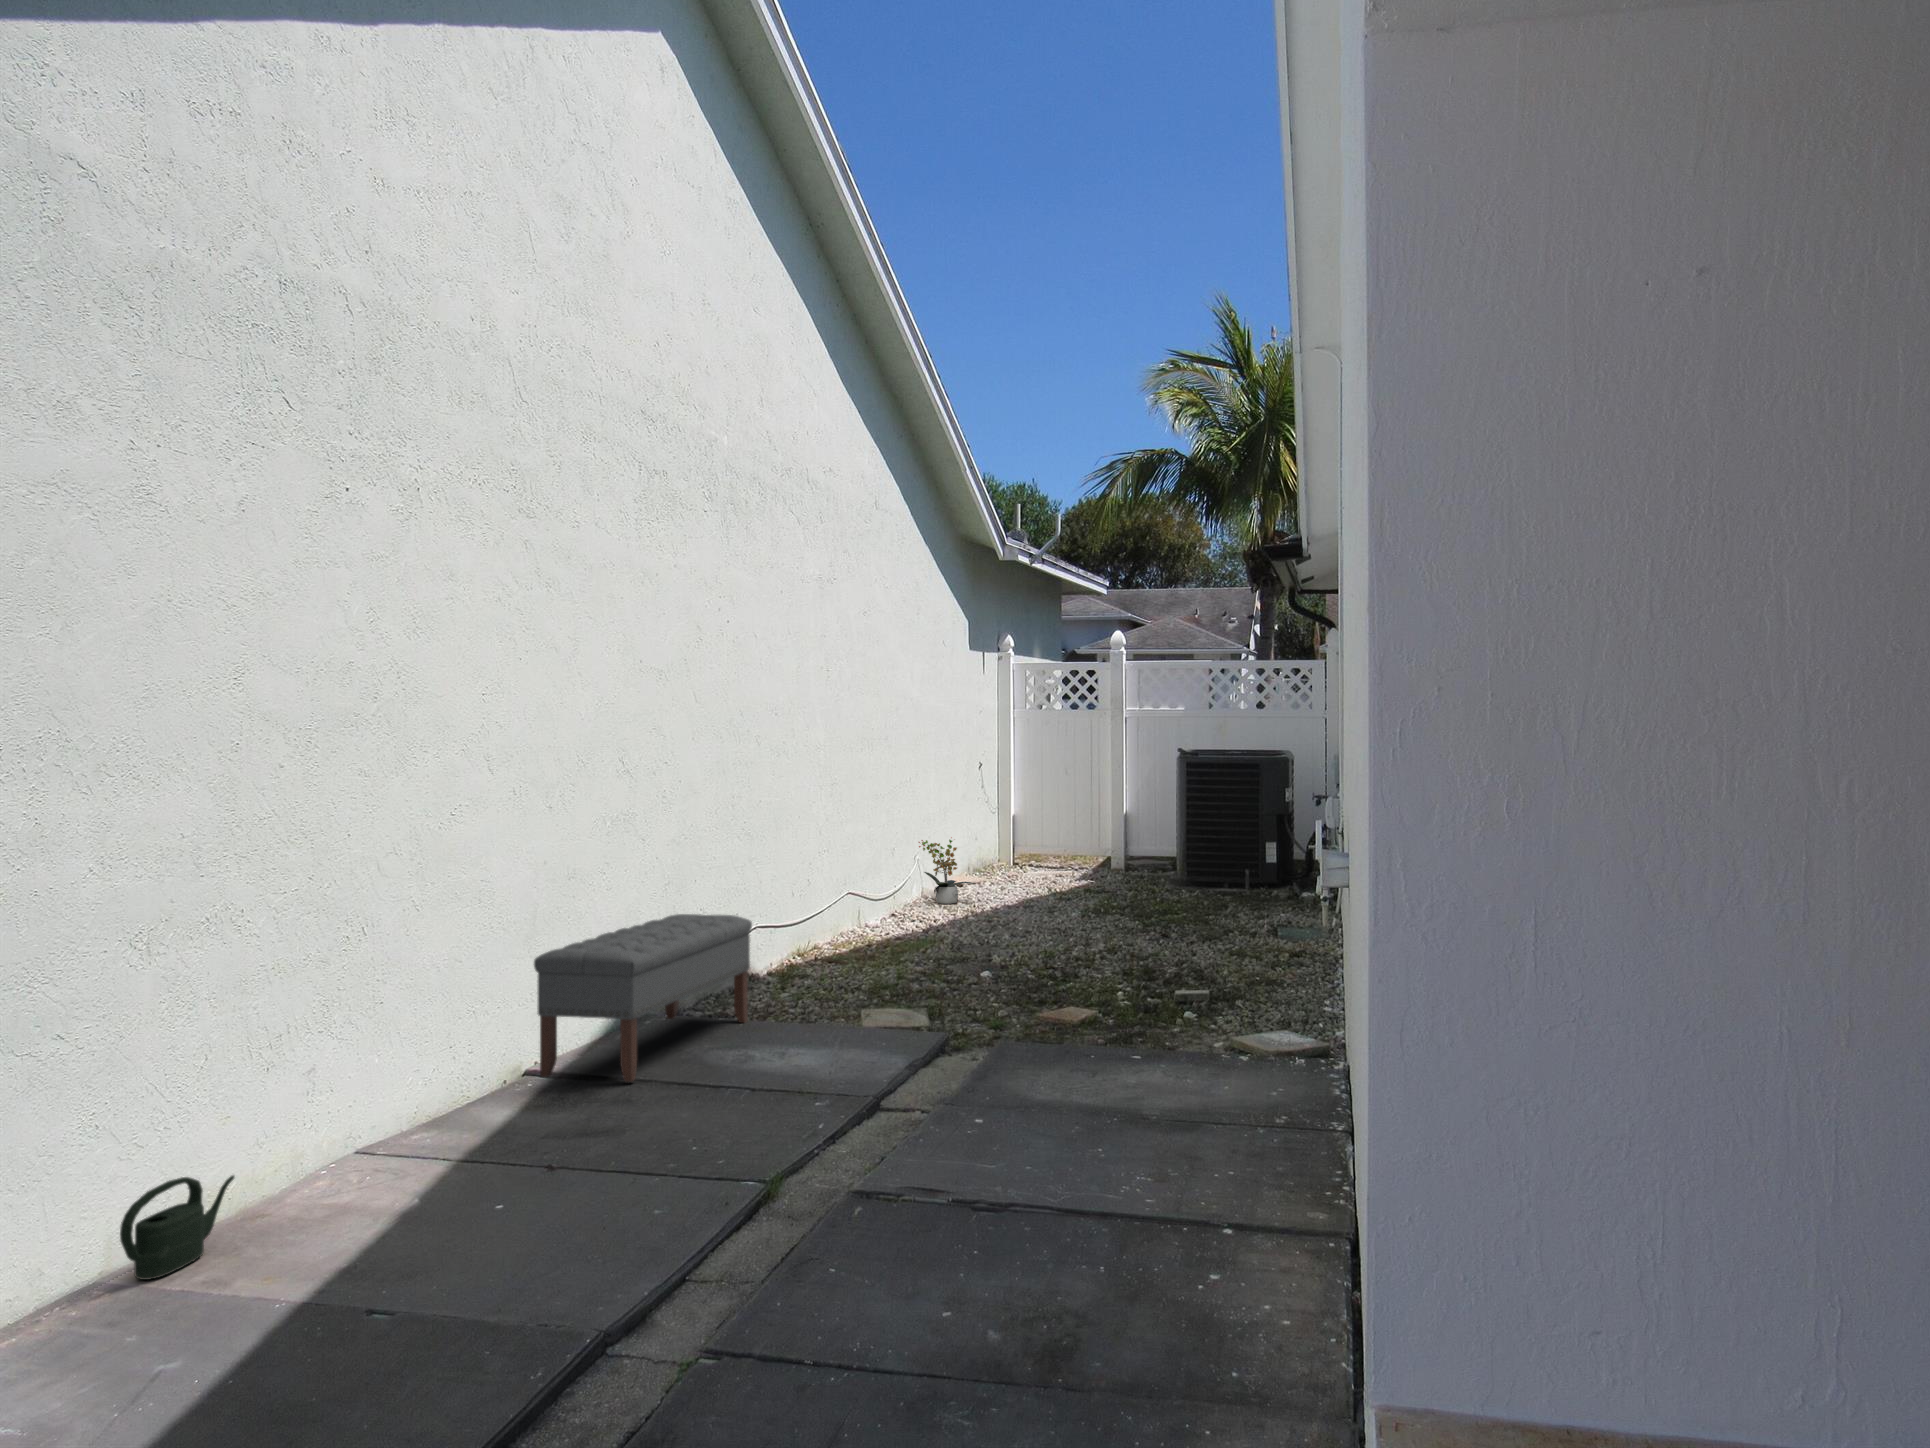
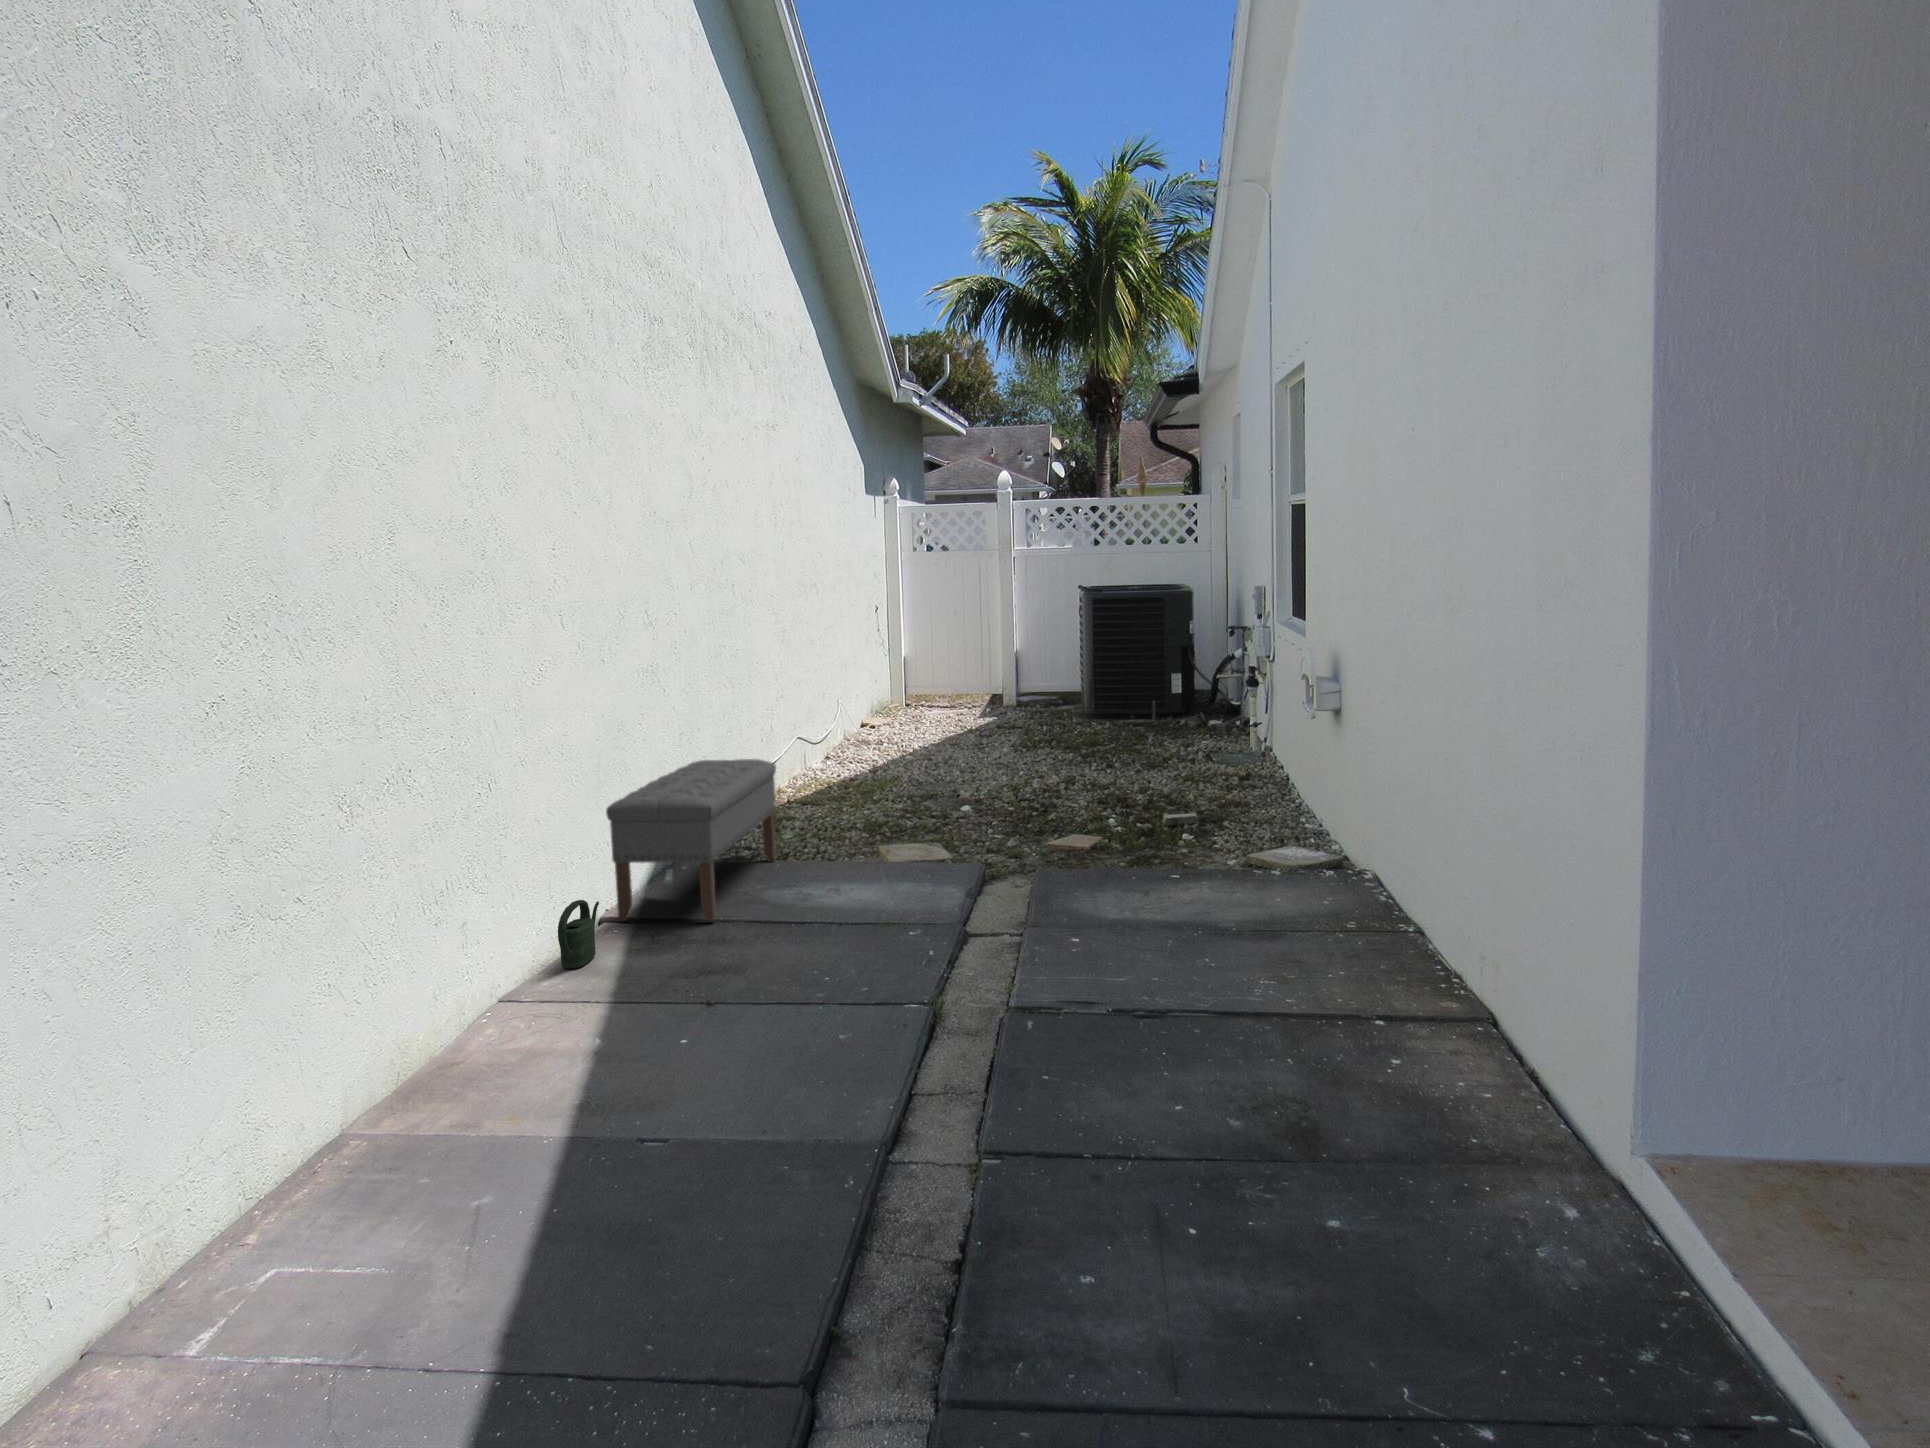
potted plant: present [919,837,973,904] -> none [844,679,901,743]
watering can: present [120,1175,234,1280] -> present [558,900,599,969]

